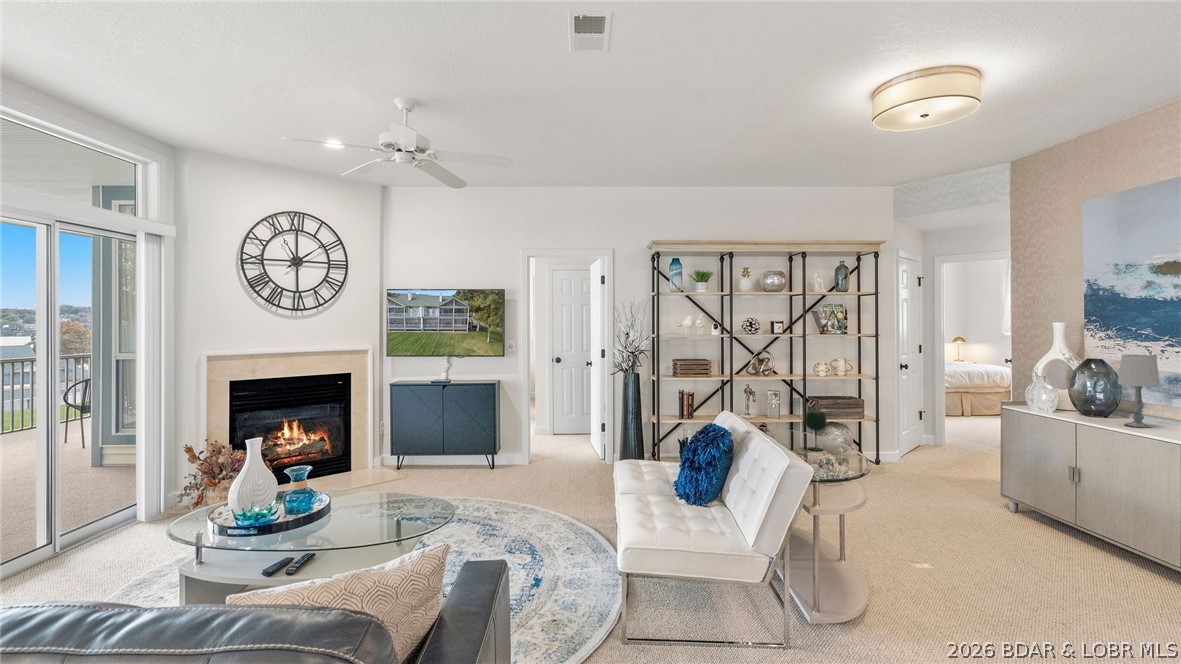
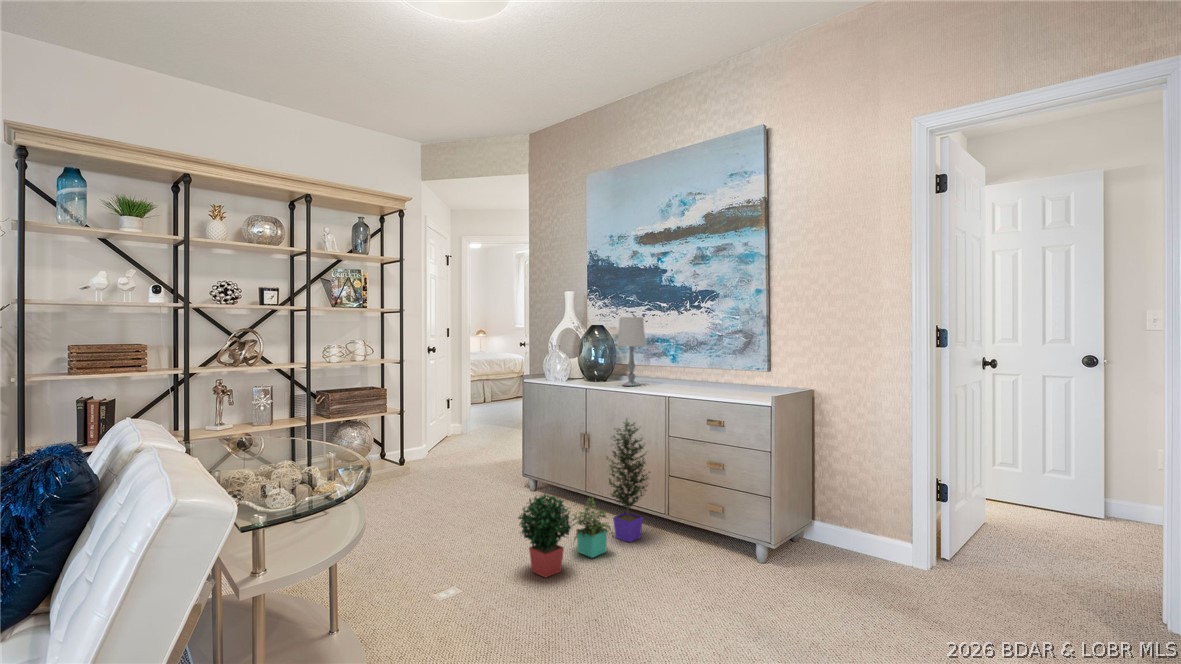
wine glass: present [805,411,827,451] -> none [285,399,320,460]
potted plant: none [986,460,1157,582] -> present [518,419,650,578]

